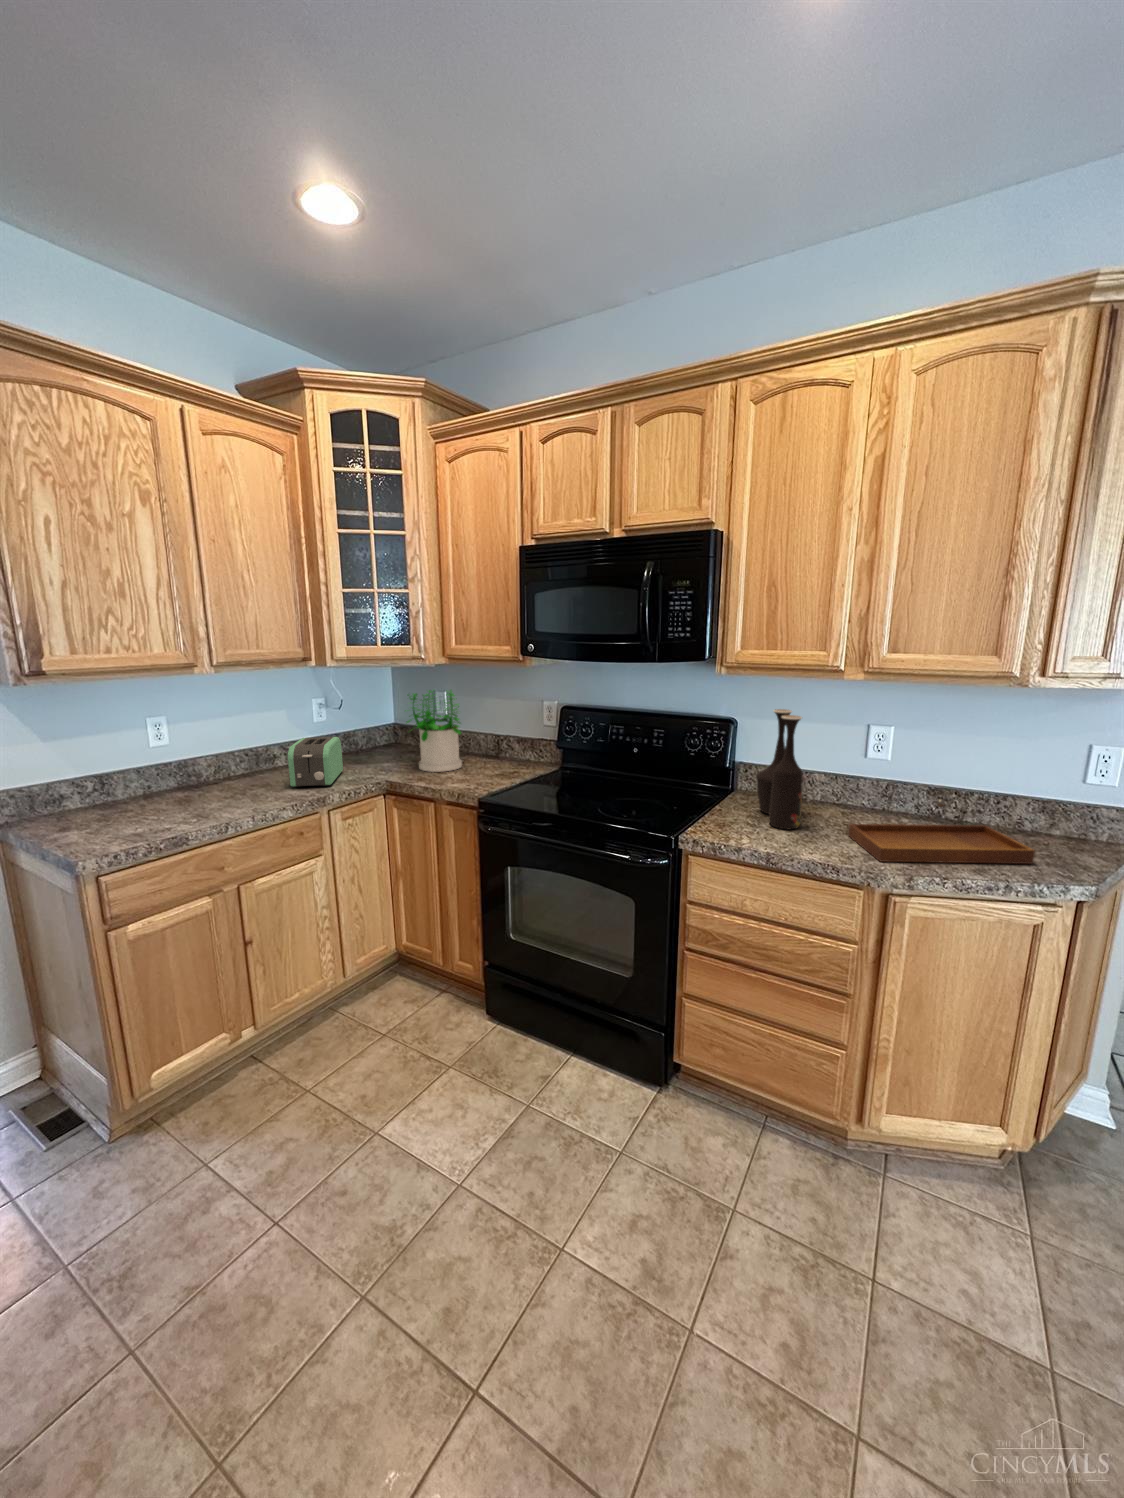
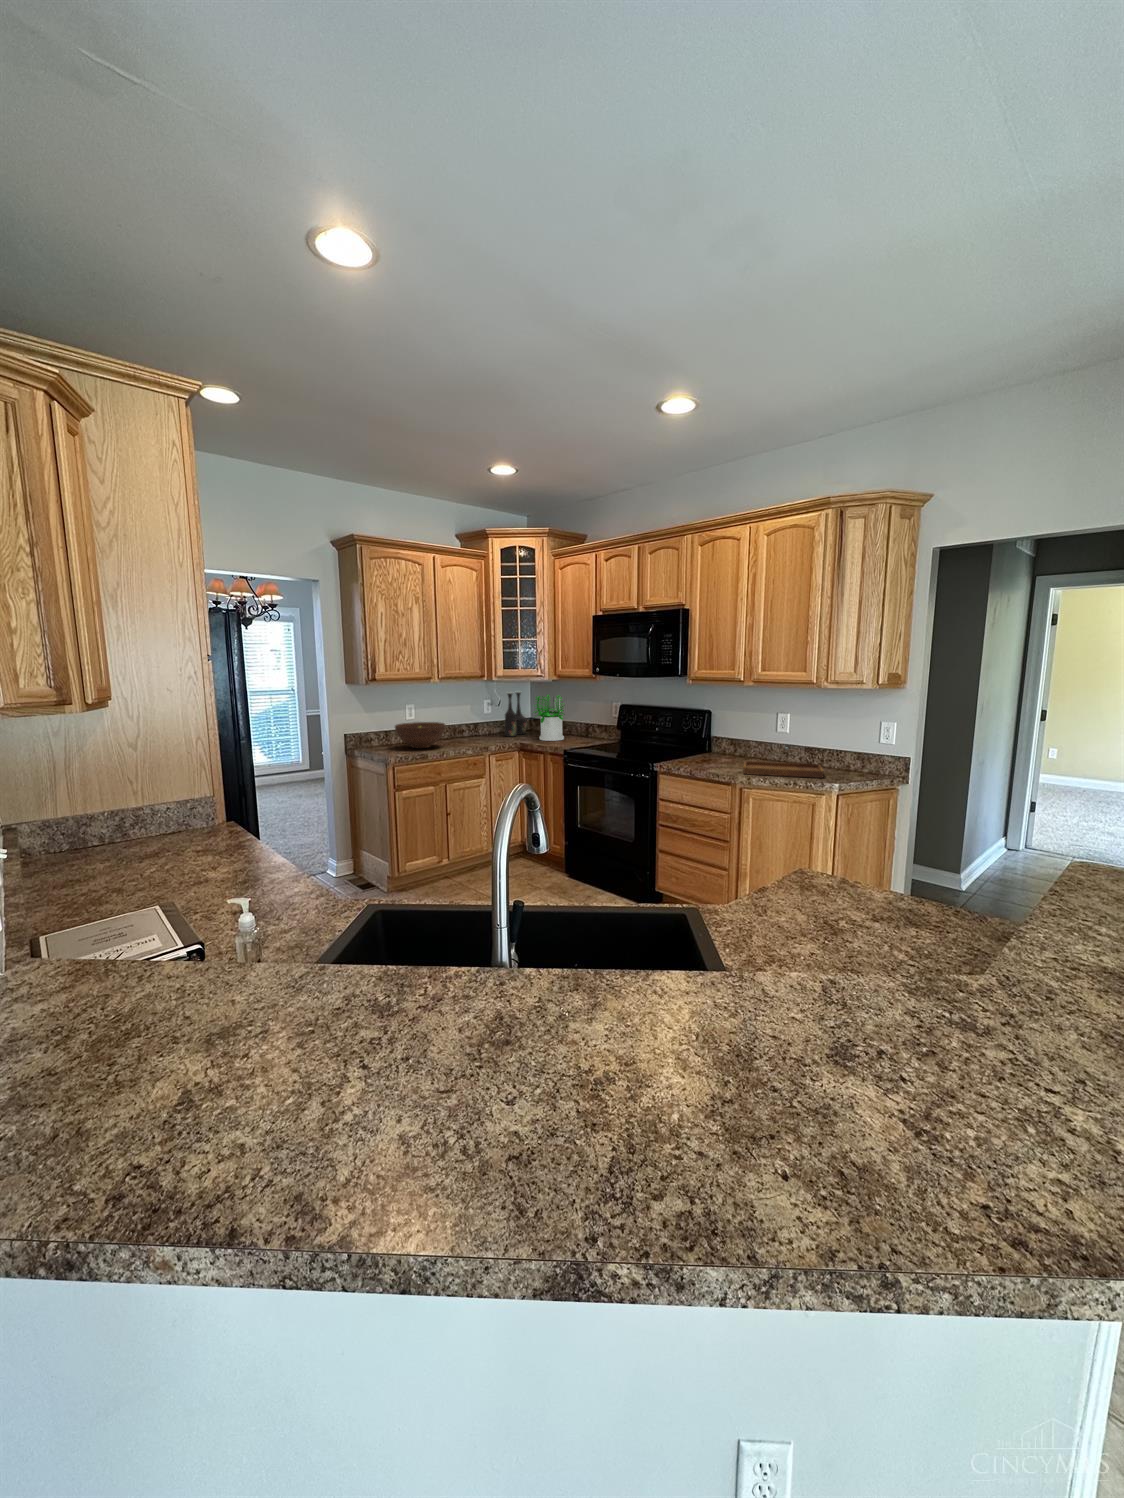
vase: present [756,709,803,829] -> present [505,691,527,737]
toaster: present [288,737,343,787] -> none [471,719,498,743]
fruit bowl: none [112,753,233,813] -> present [395,722,445,748]

